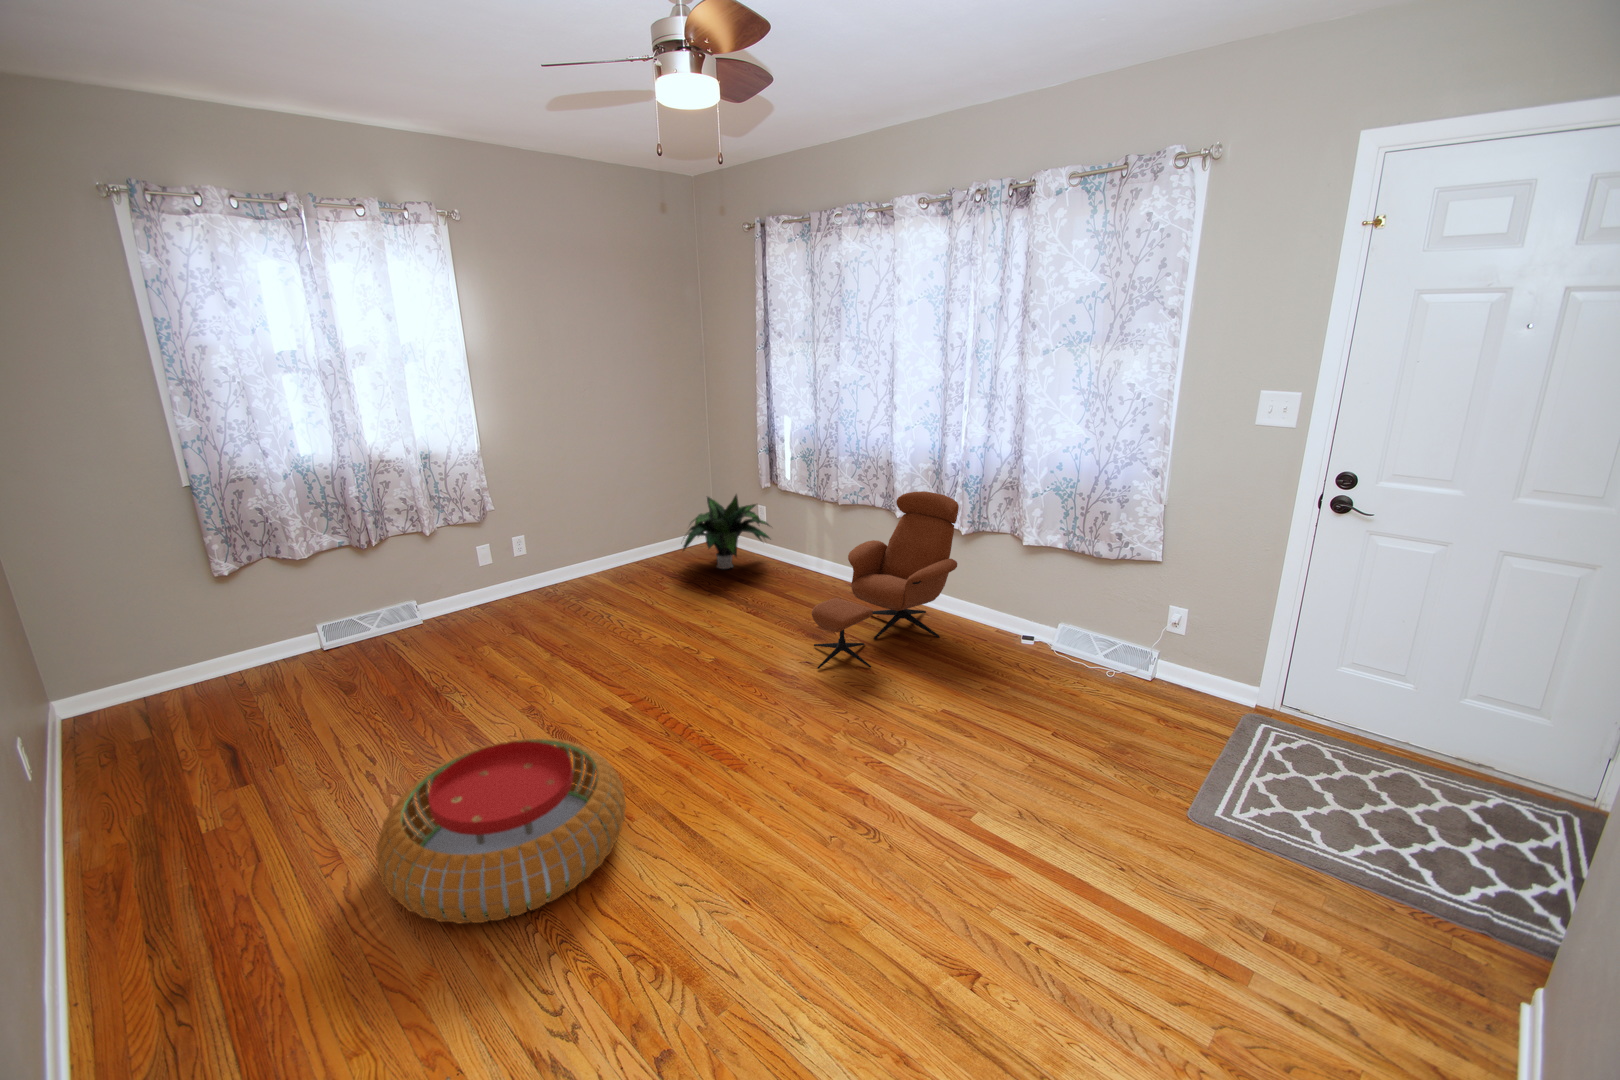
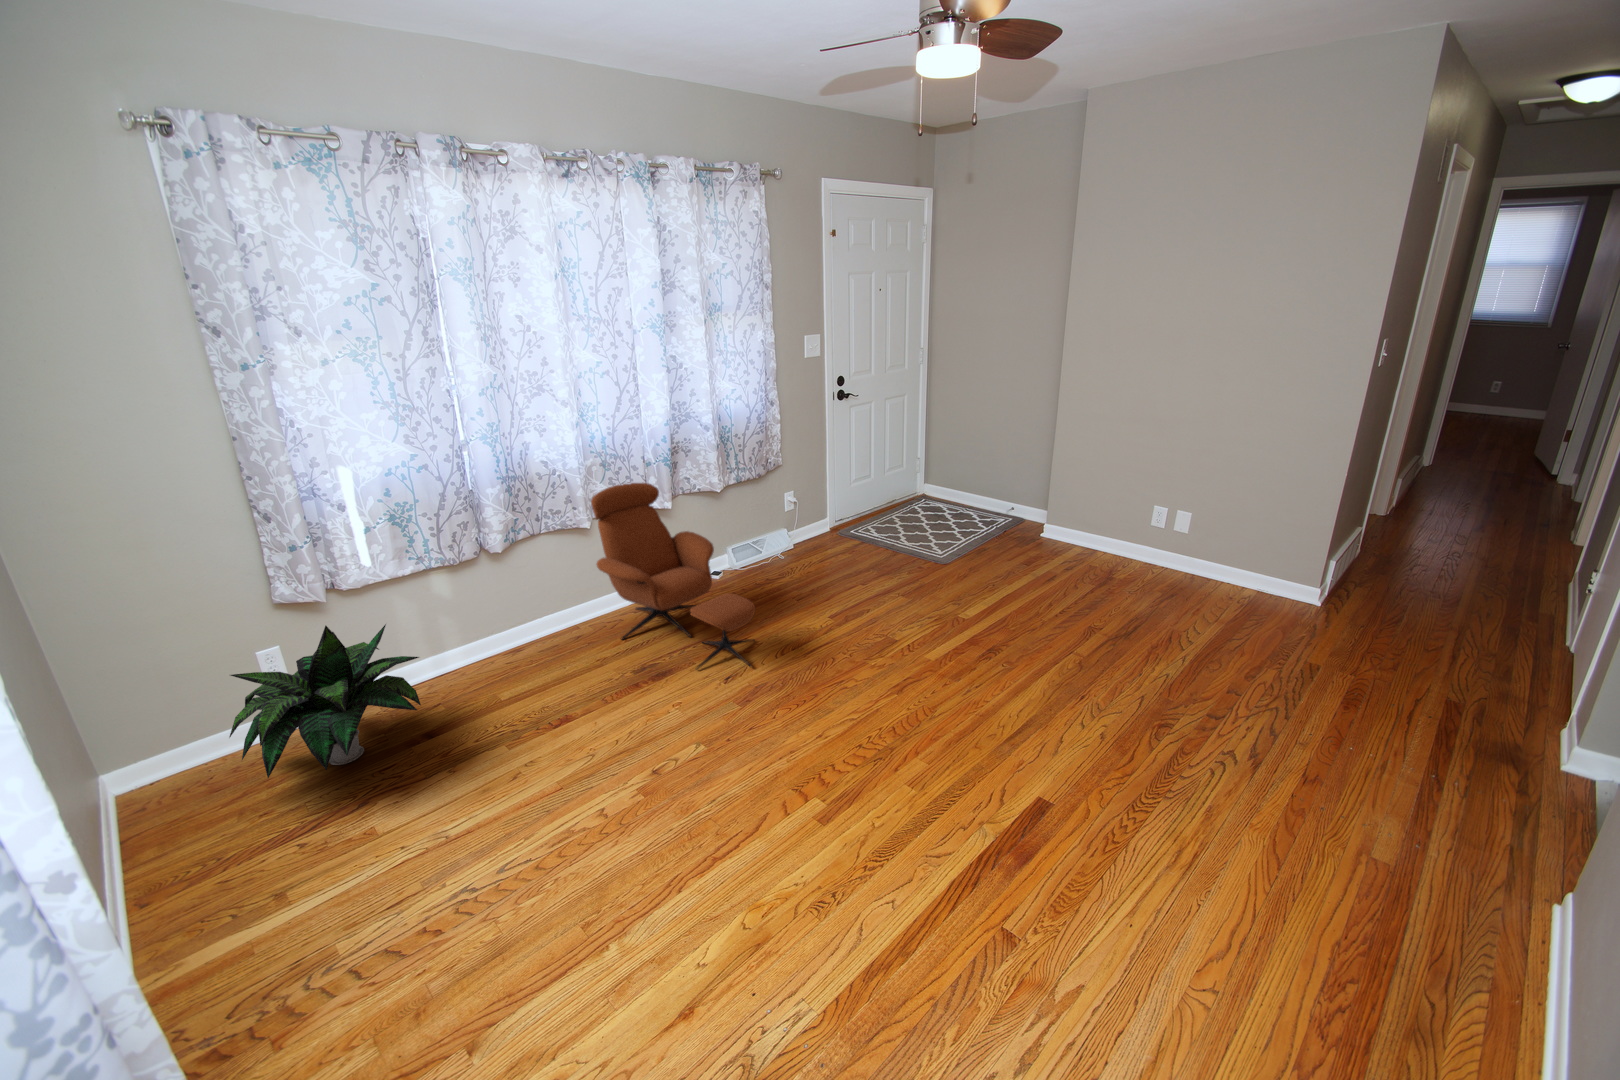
pouf: present [376,738,626,924] -> none [981,719,1234,914]

